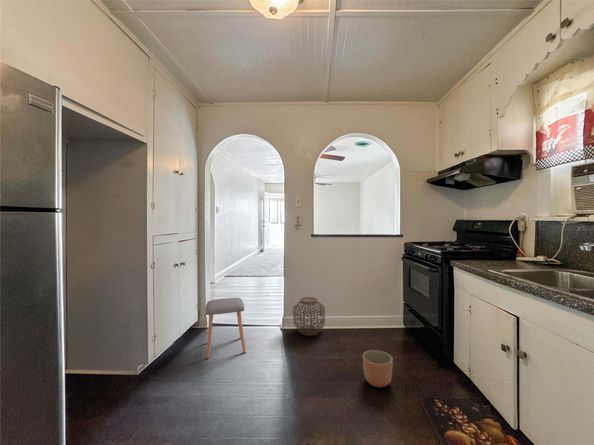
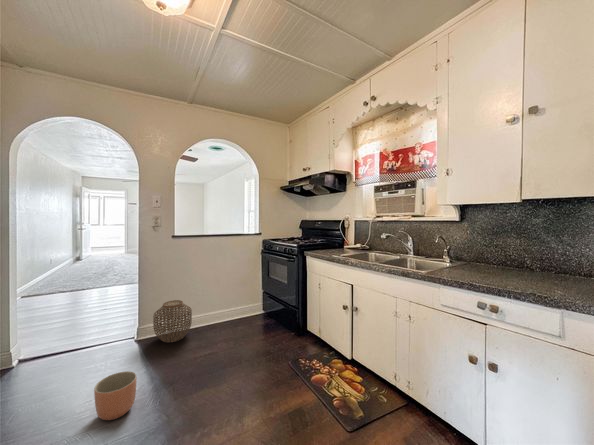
stool: present [206,298,246,359] -> none [15,316,91,413]
planter: present [363,350,393,387] -> present [94,371,137,420]

